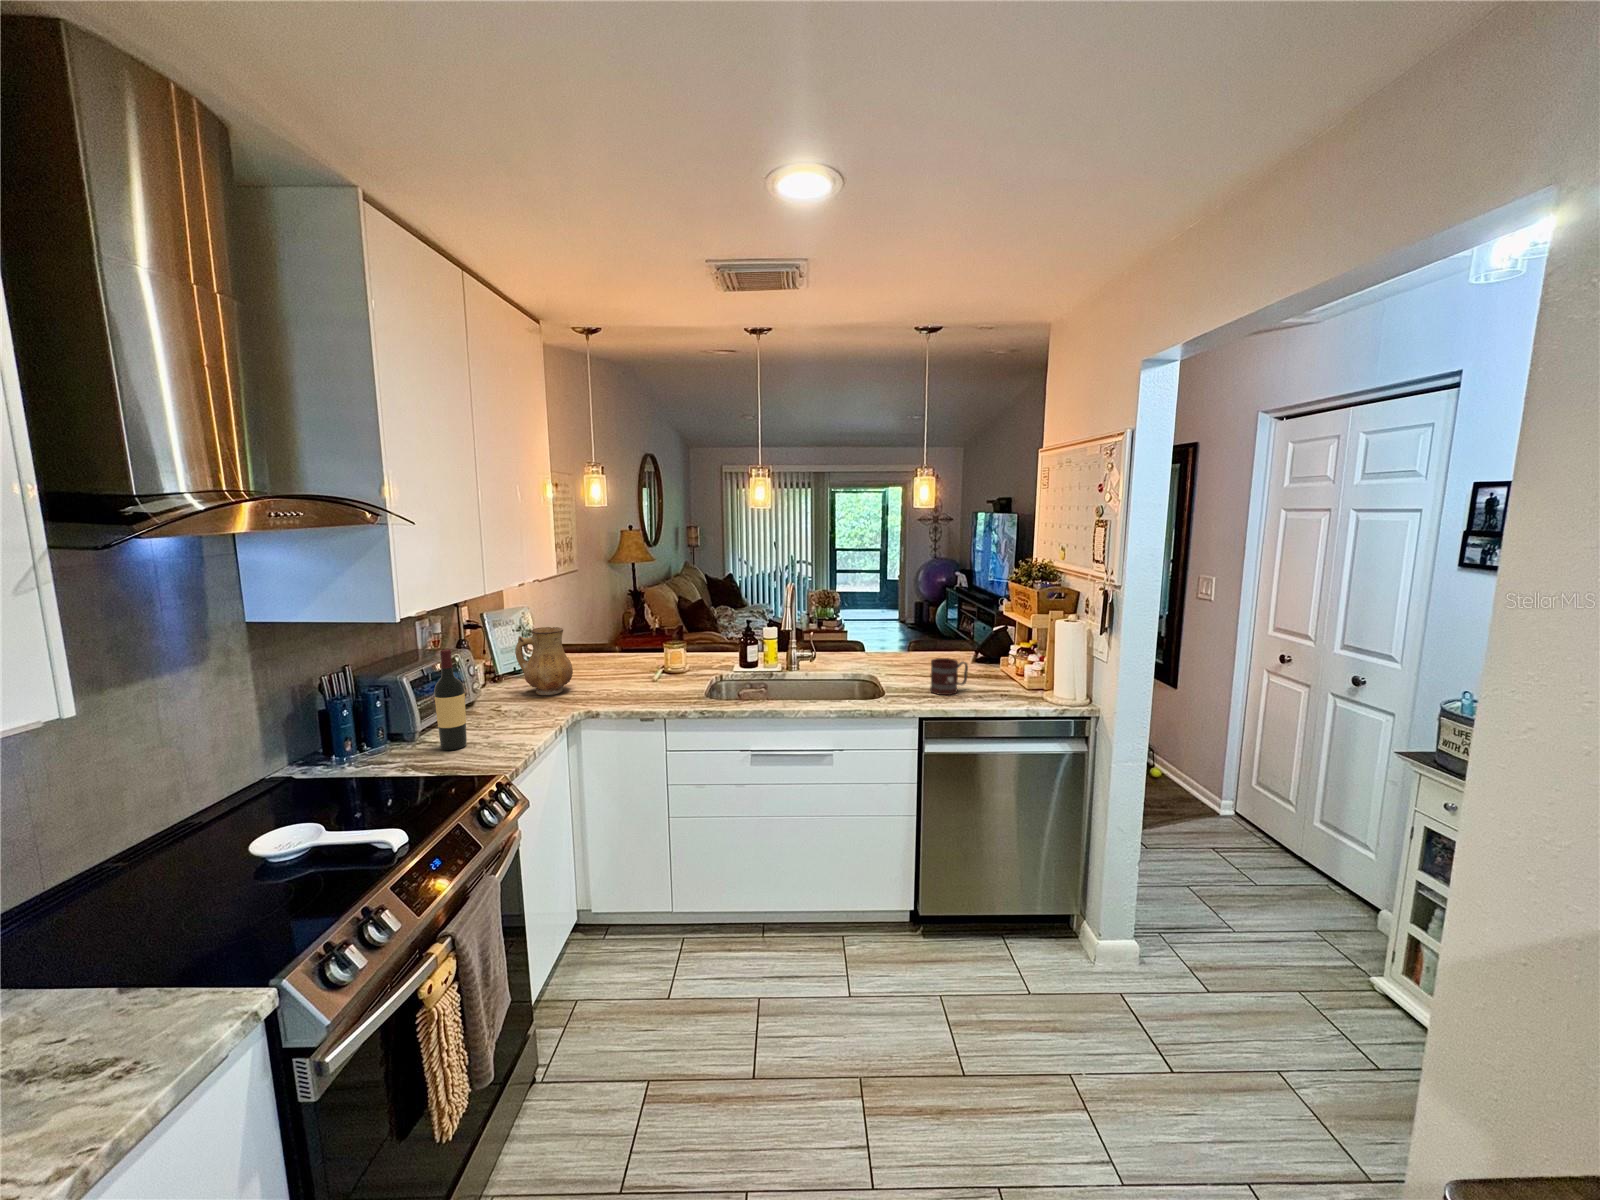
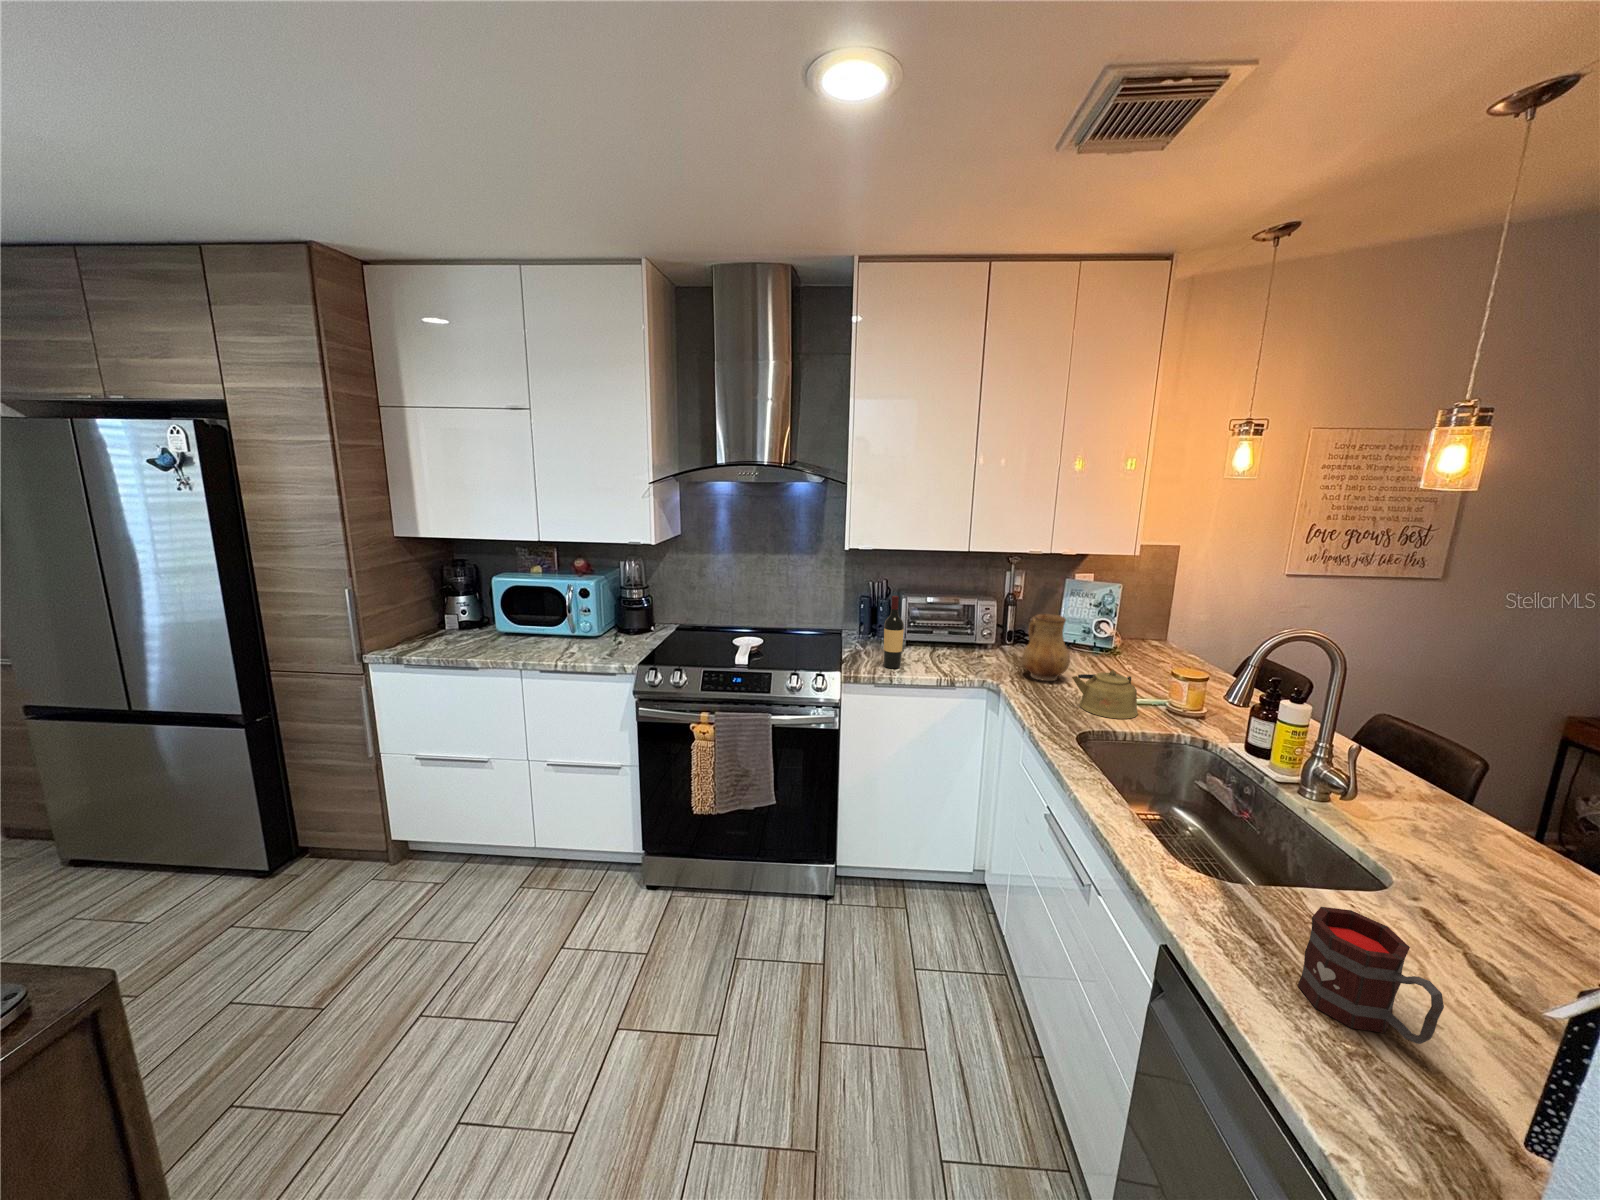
kettle: none [611,650,663,689] -> present [1072,670,1138,719]

